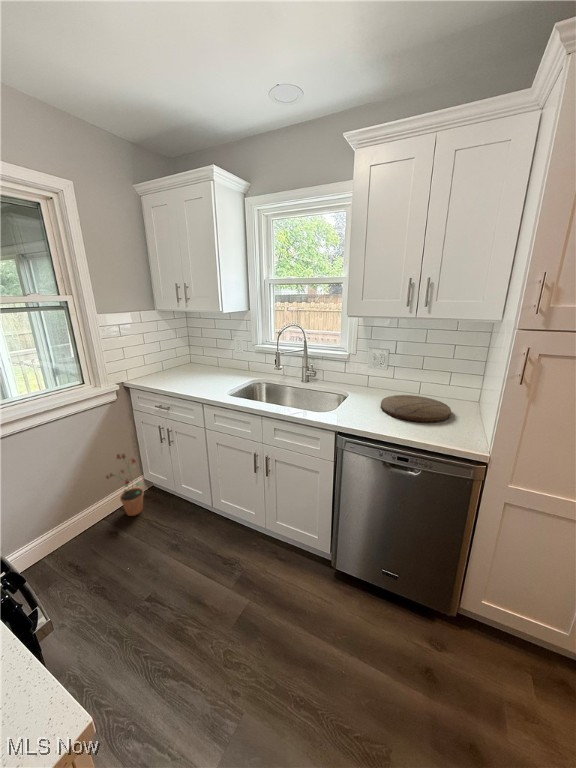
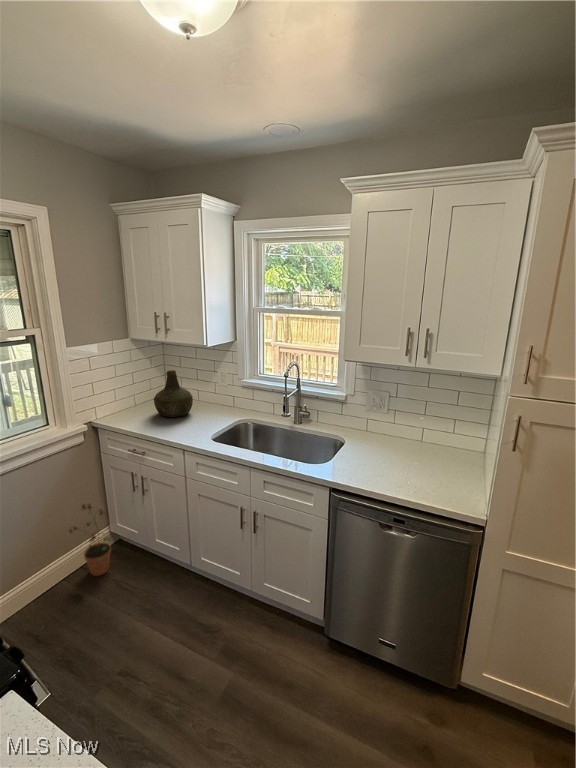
bottle: none [178,337,212,378] -> present [154,370,193,417]
cutting board: present [381,395,451,423] -> none [379,444,453,481]

